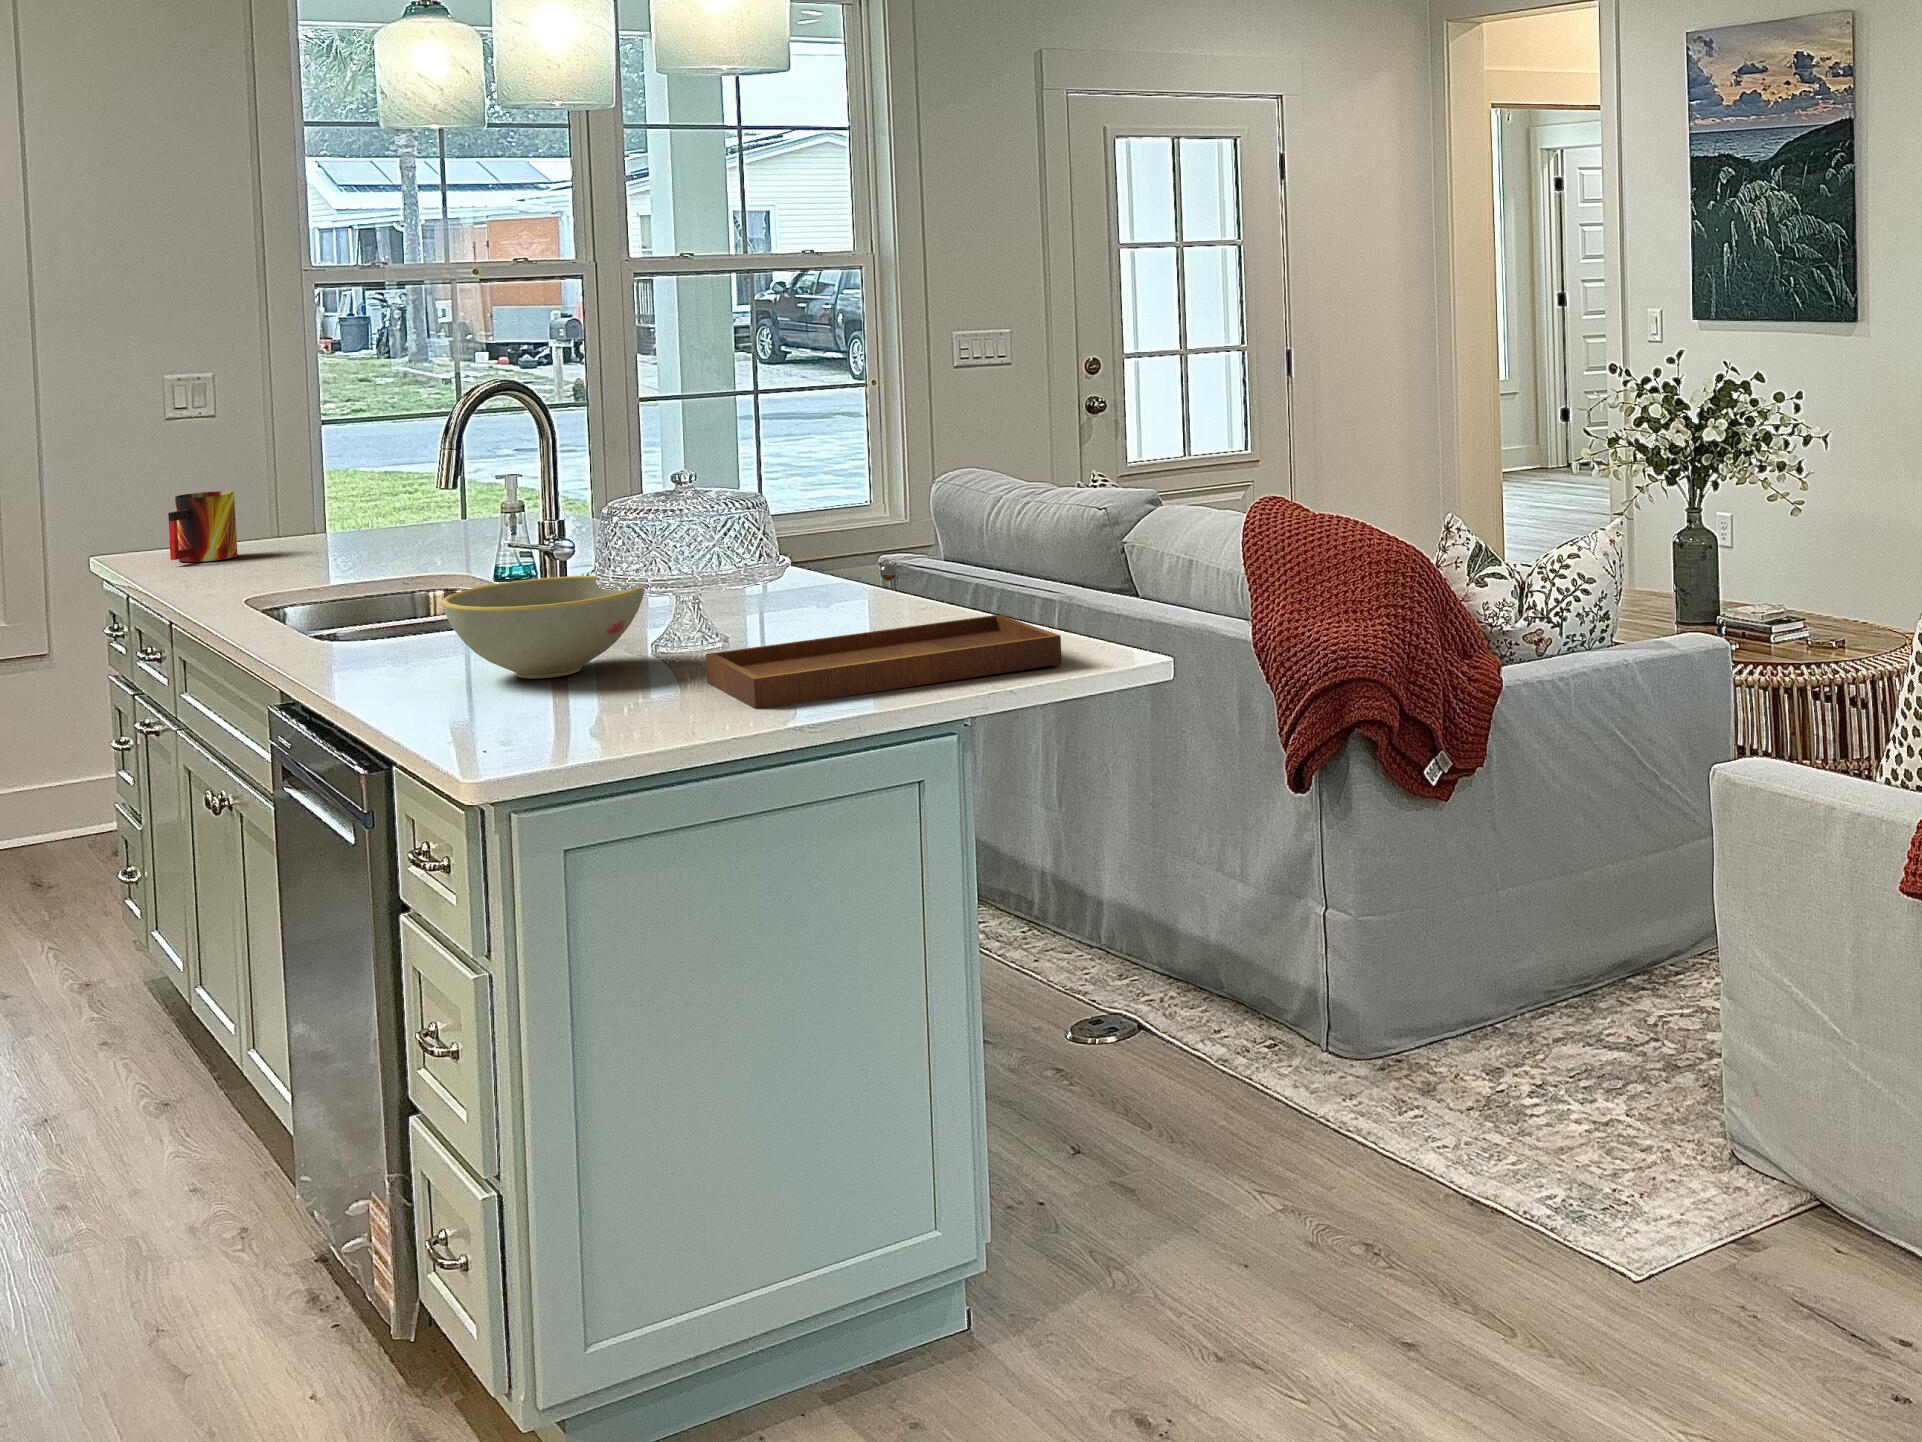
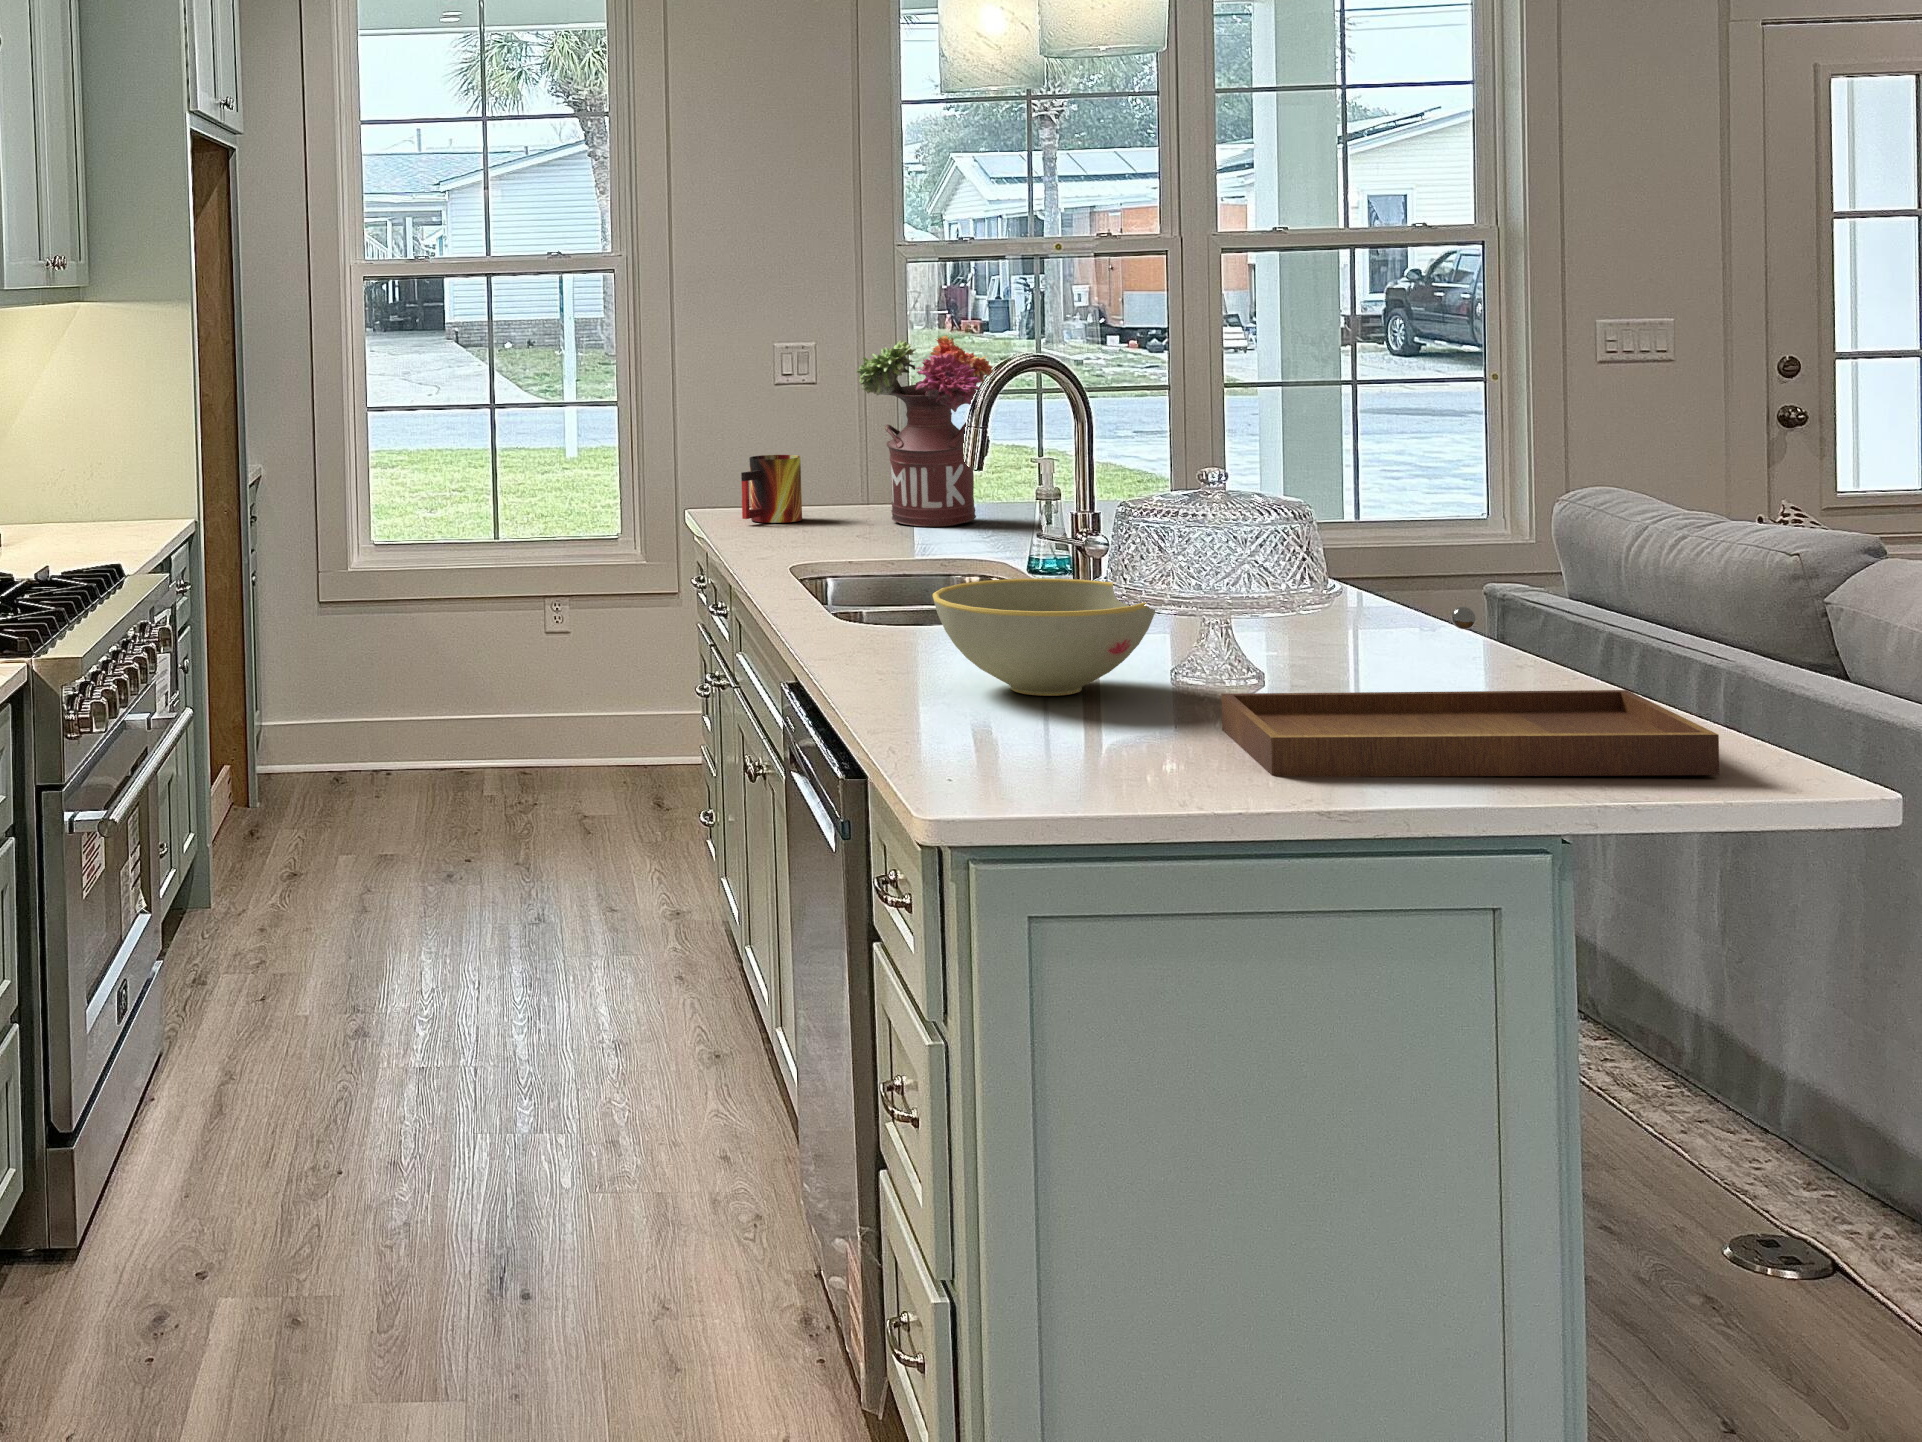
flower arrangement: none [297,365,441,551] -> present [857,335,993,526]

